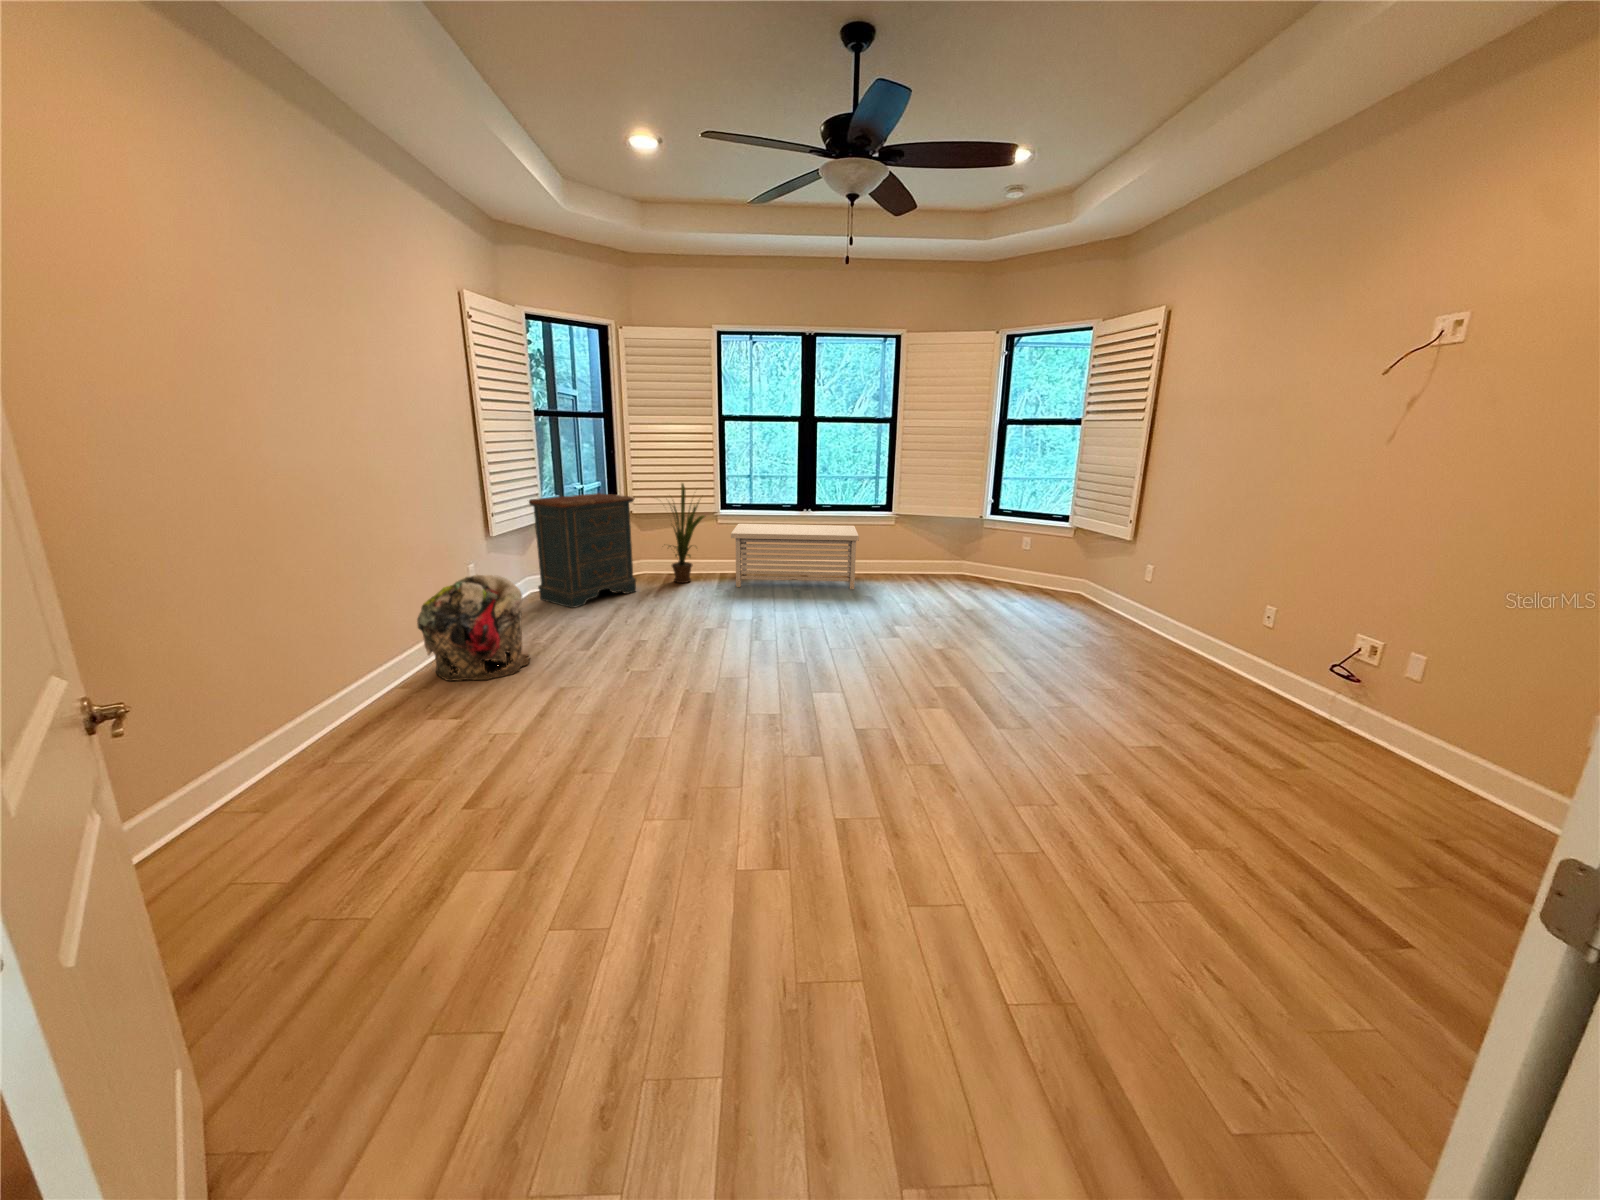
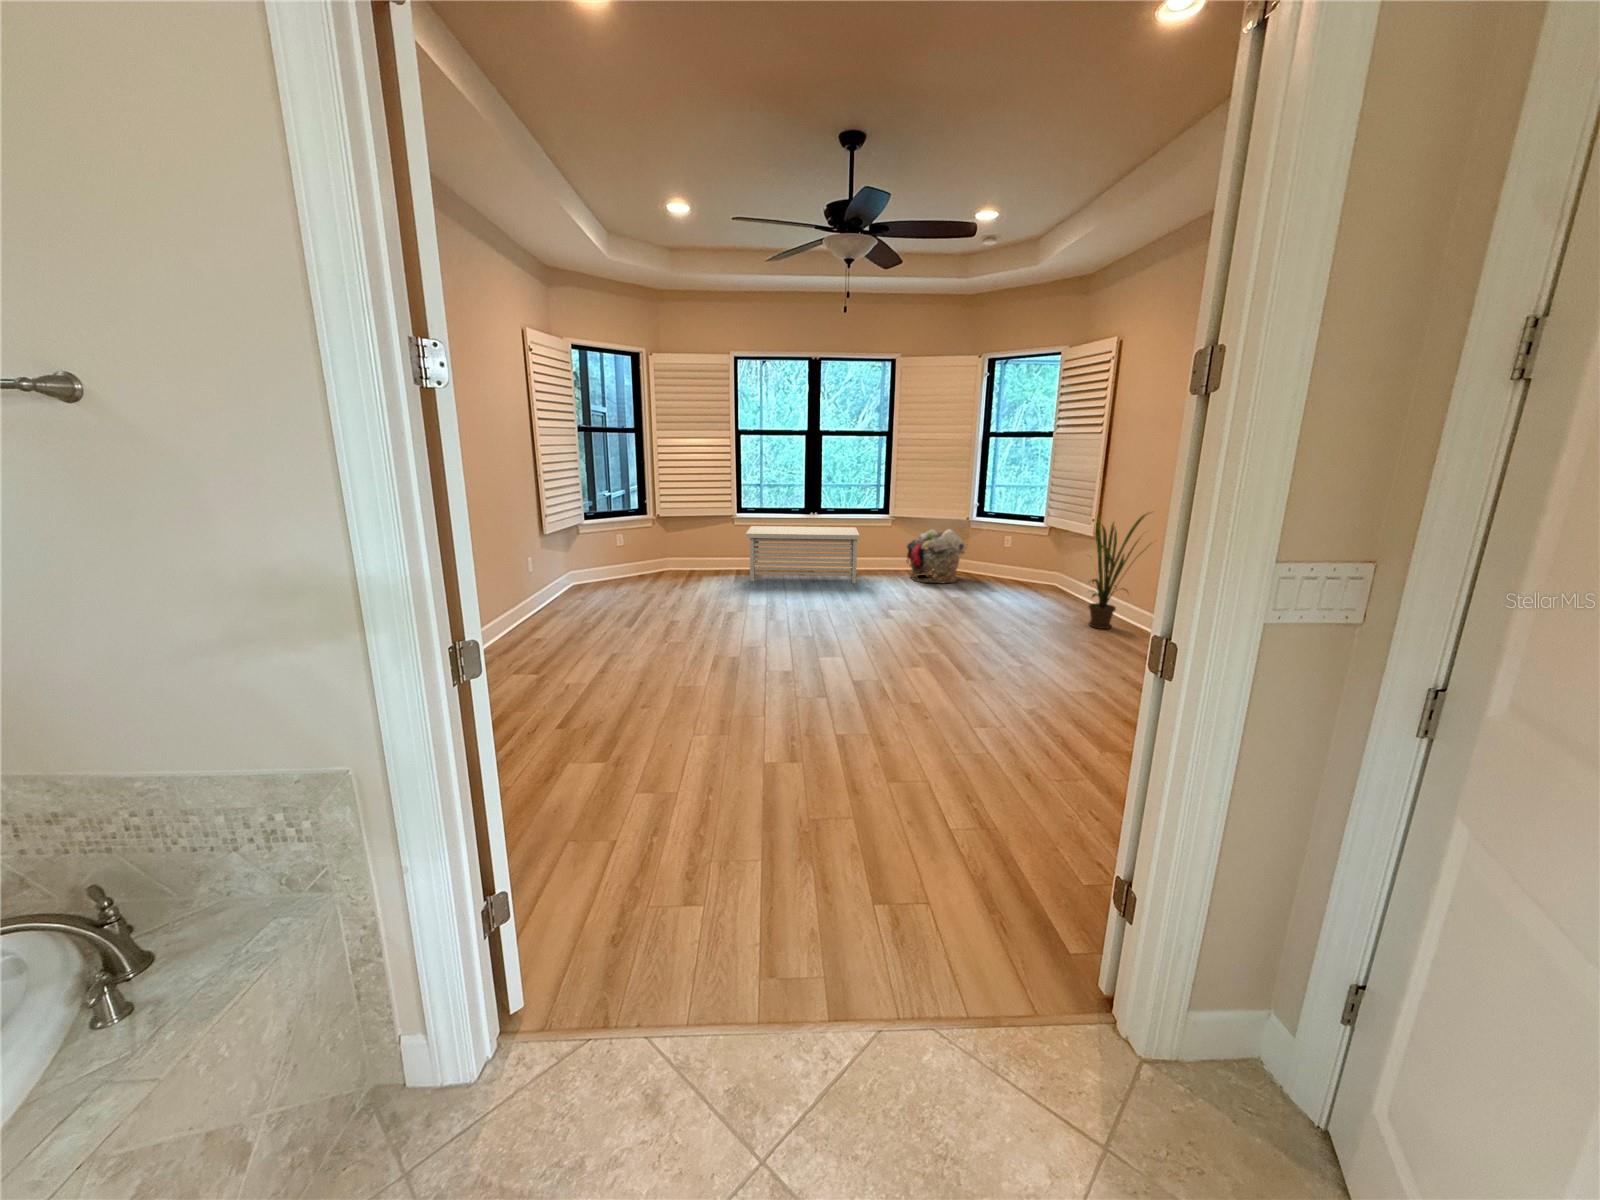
house plant: present [669,483,705,583] -> present [1089,513,1149,629]
dresser: present [529,493,636,608] -> none [569,499,662,598]
laundry basket: present [417,575,531,681] -> present [907,529,966,583]

